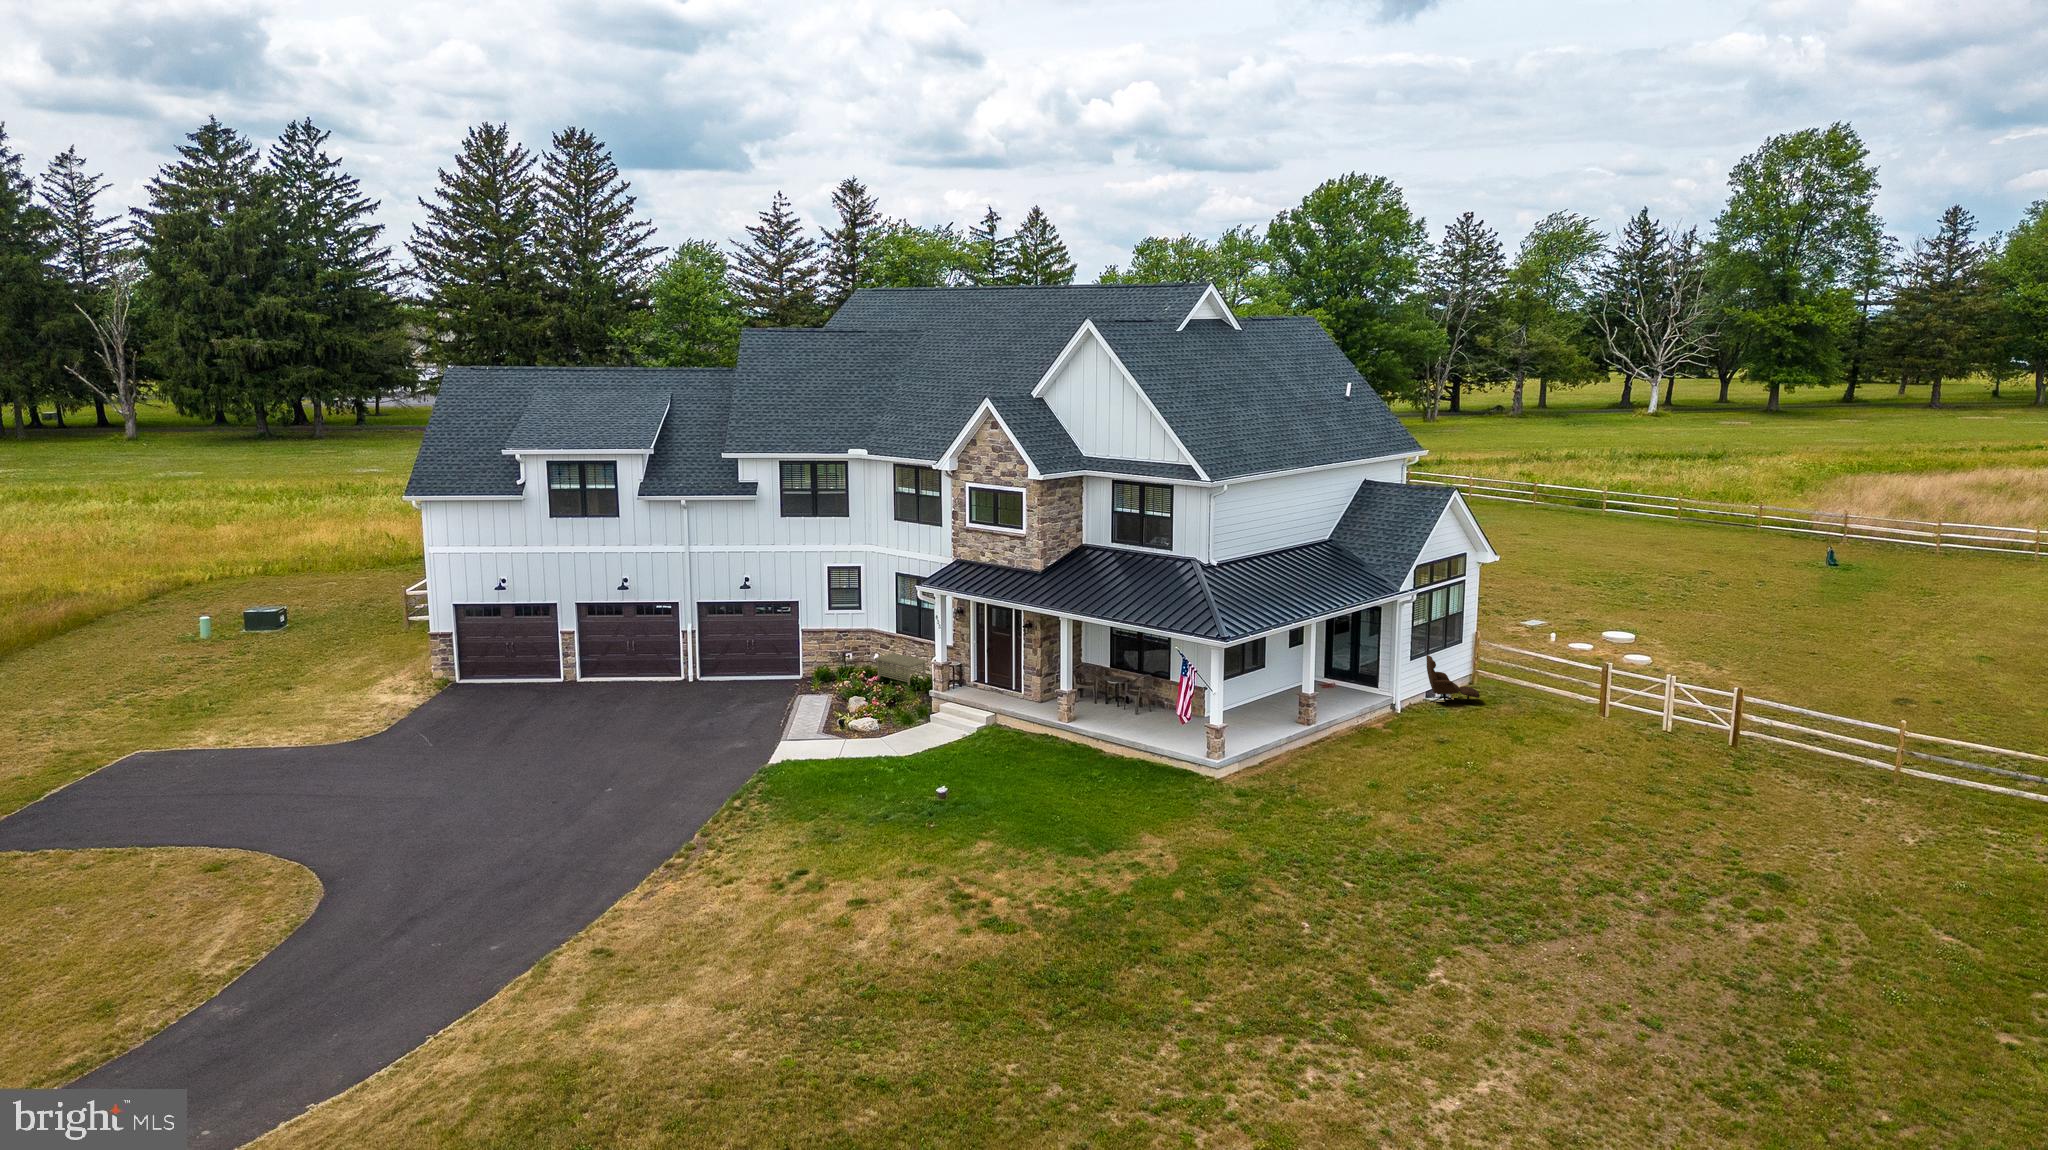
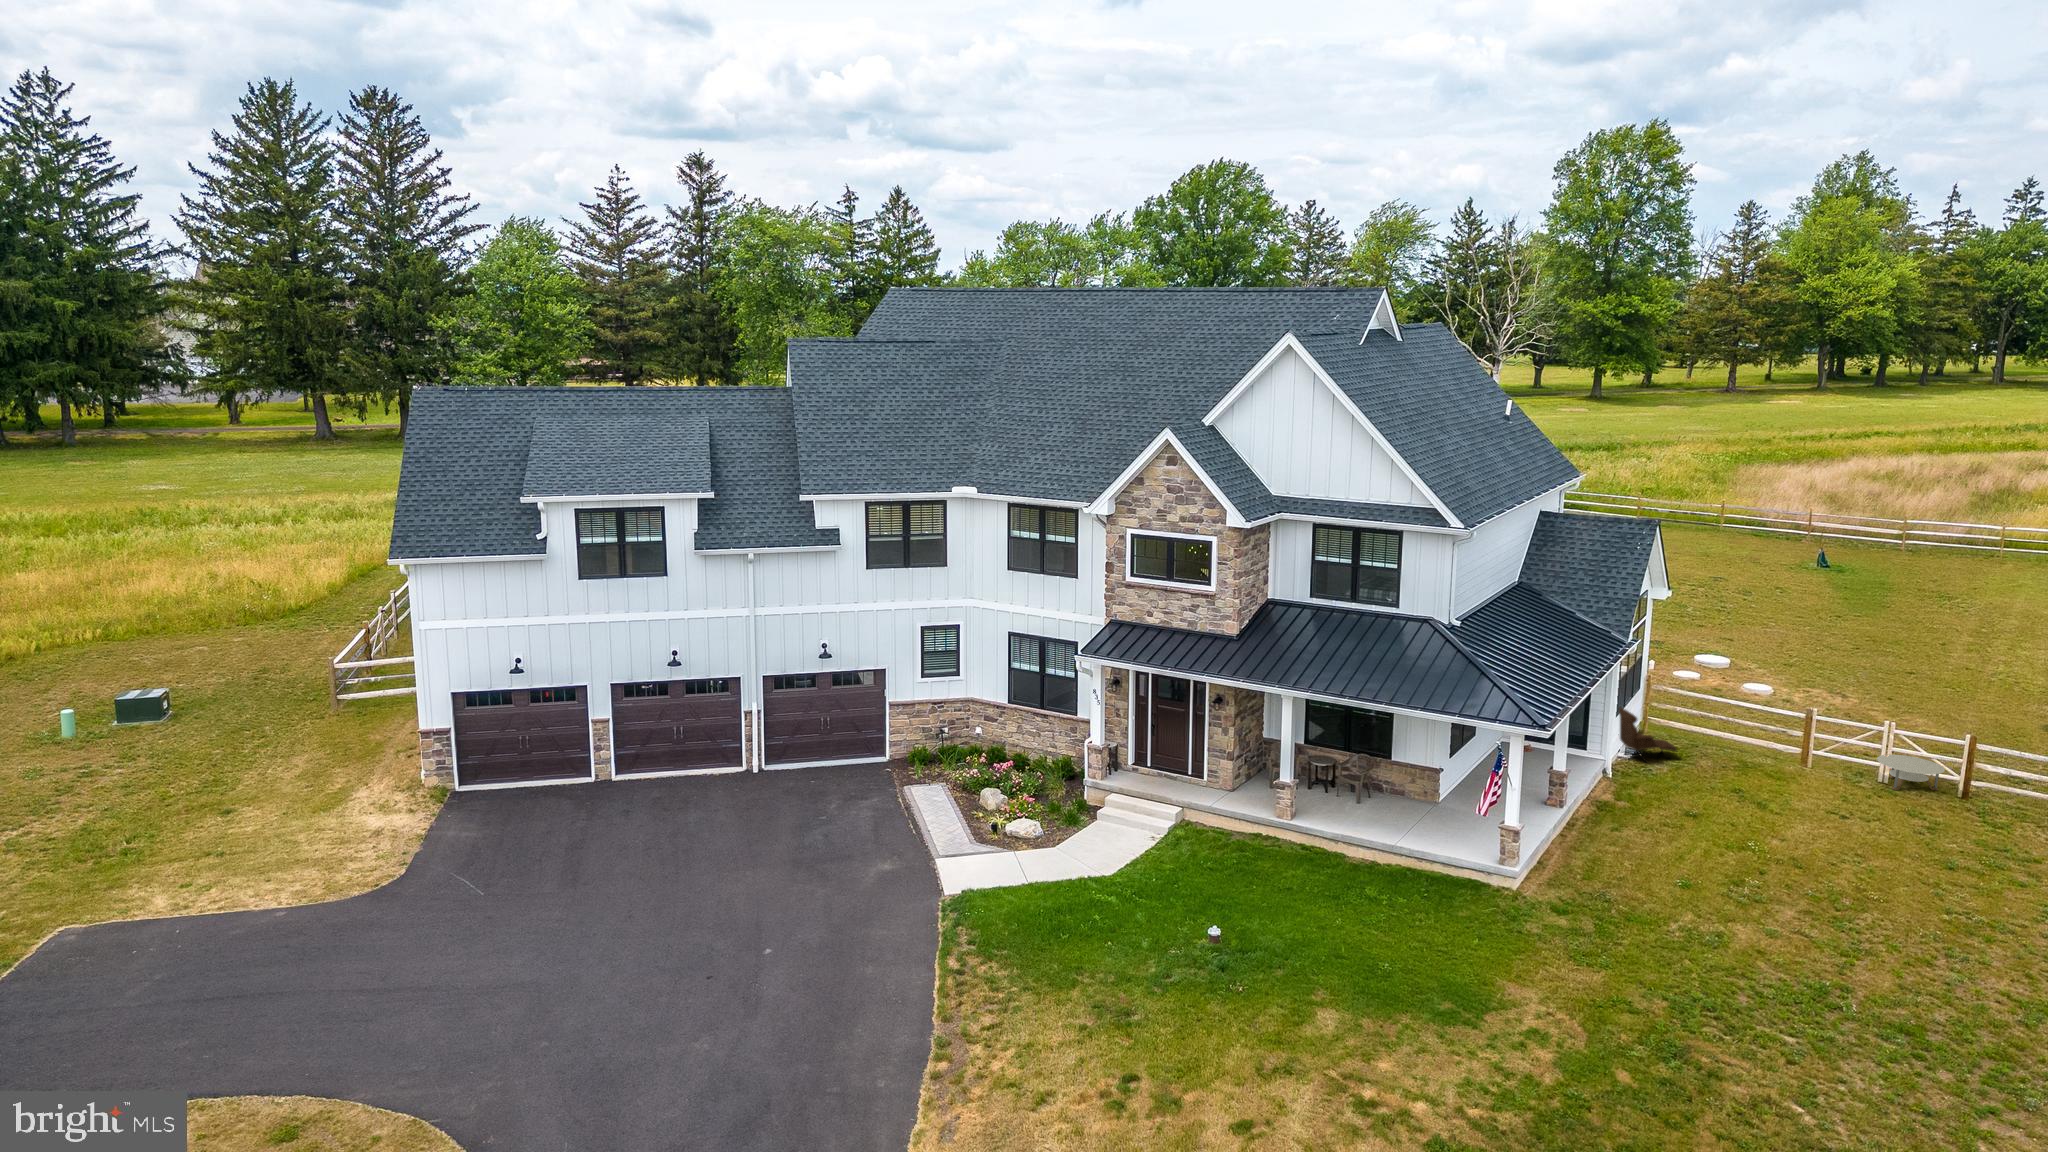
storage bench: present [875,653,927,686] -> none [991,726,1054,767]
round table: none [1651,705,1708,737] -> present [1877,755,1945,790]

